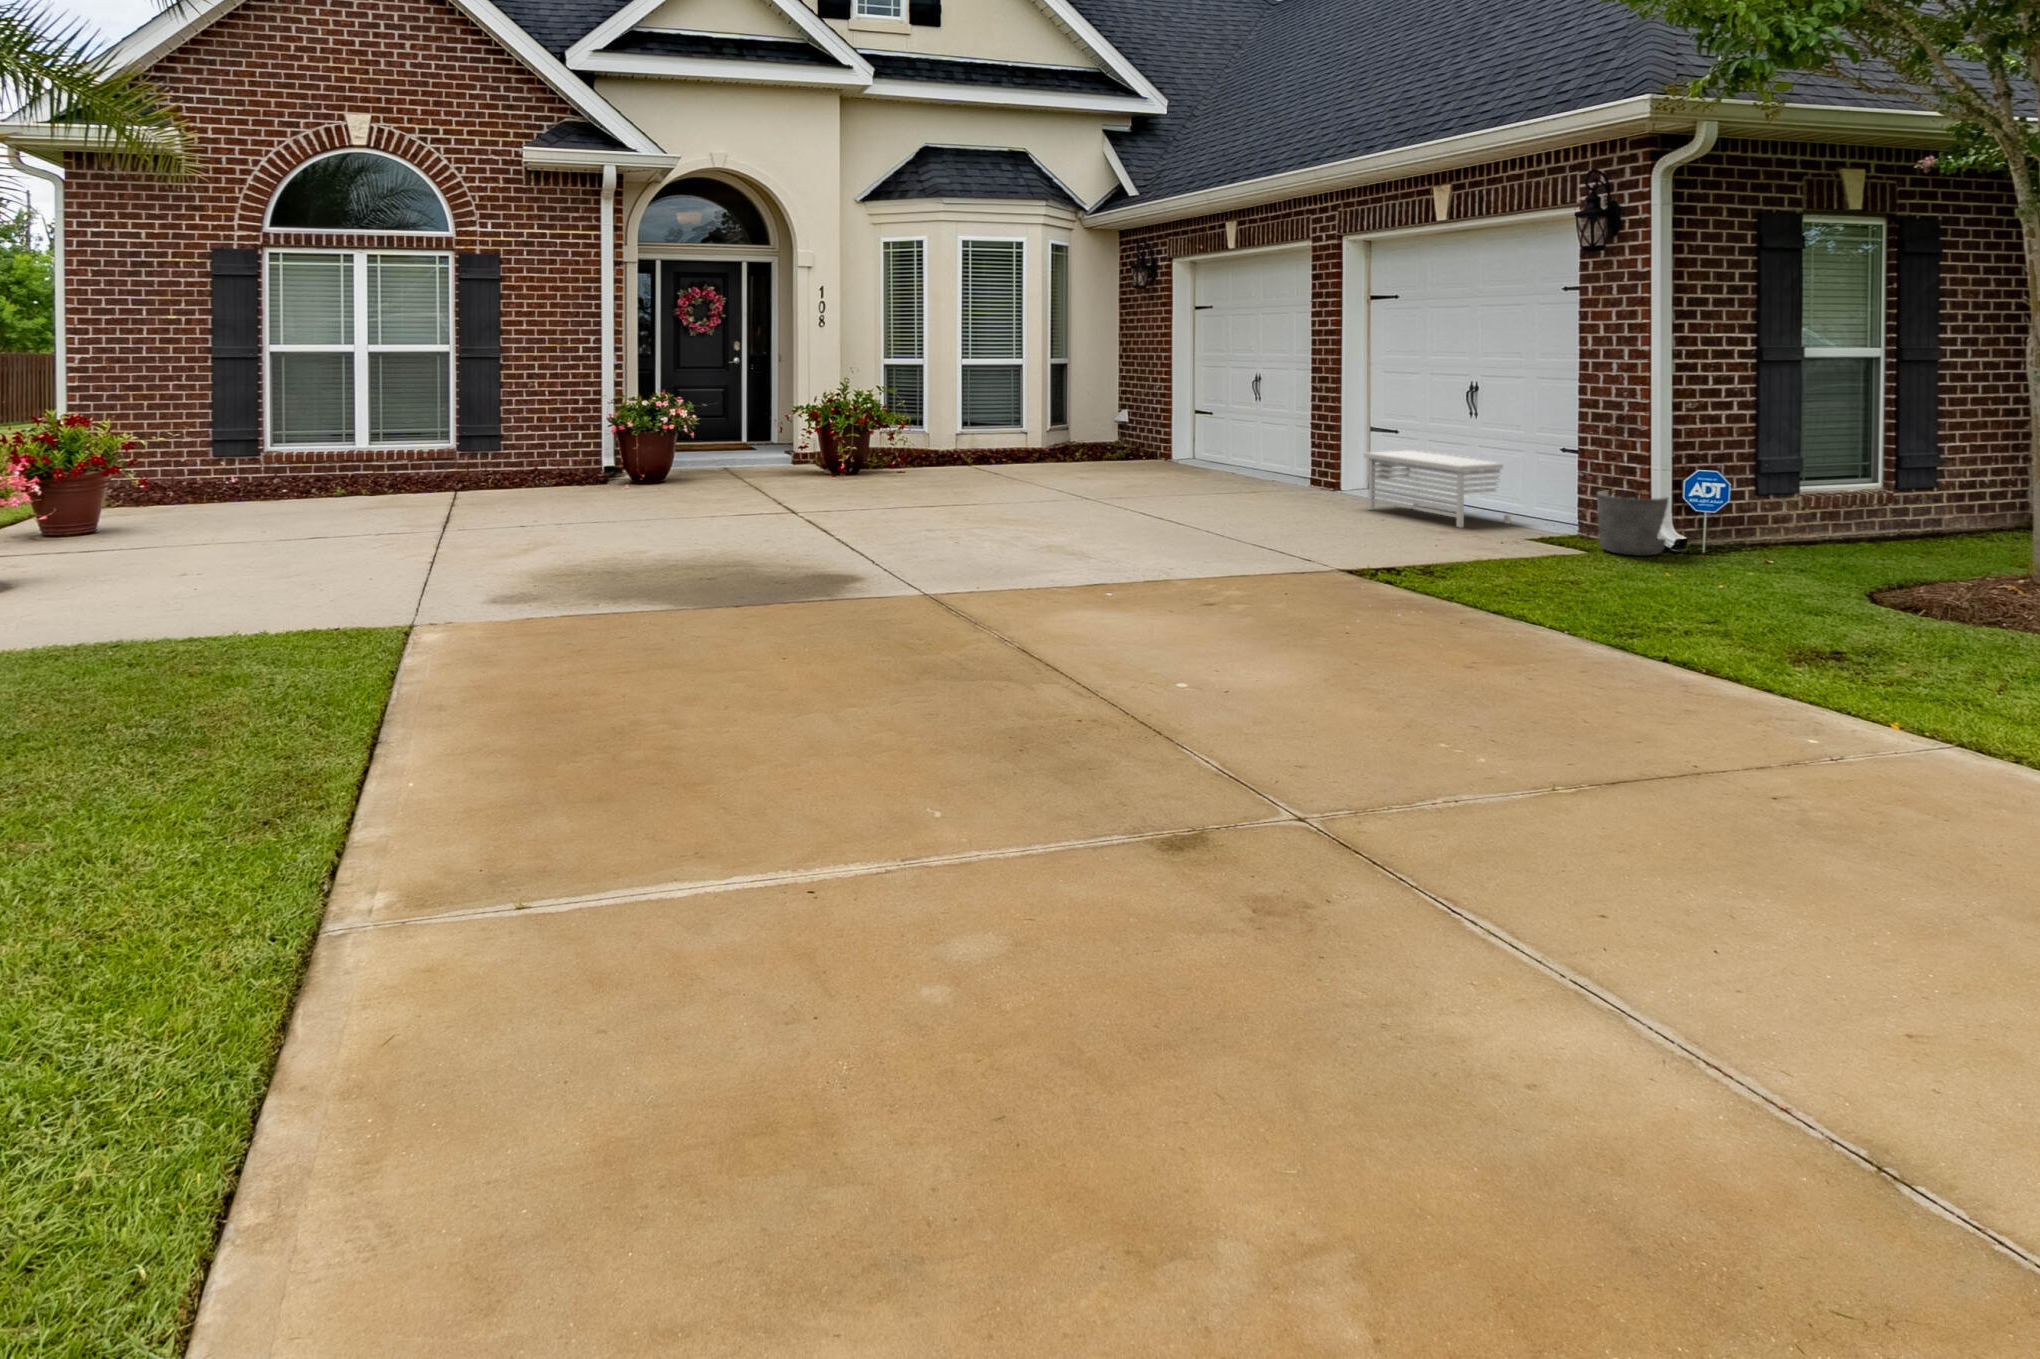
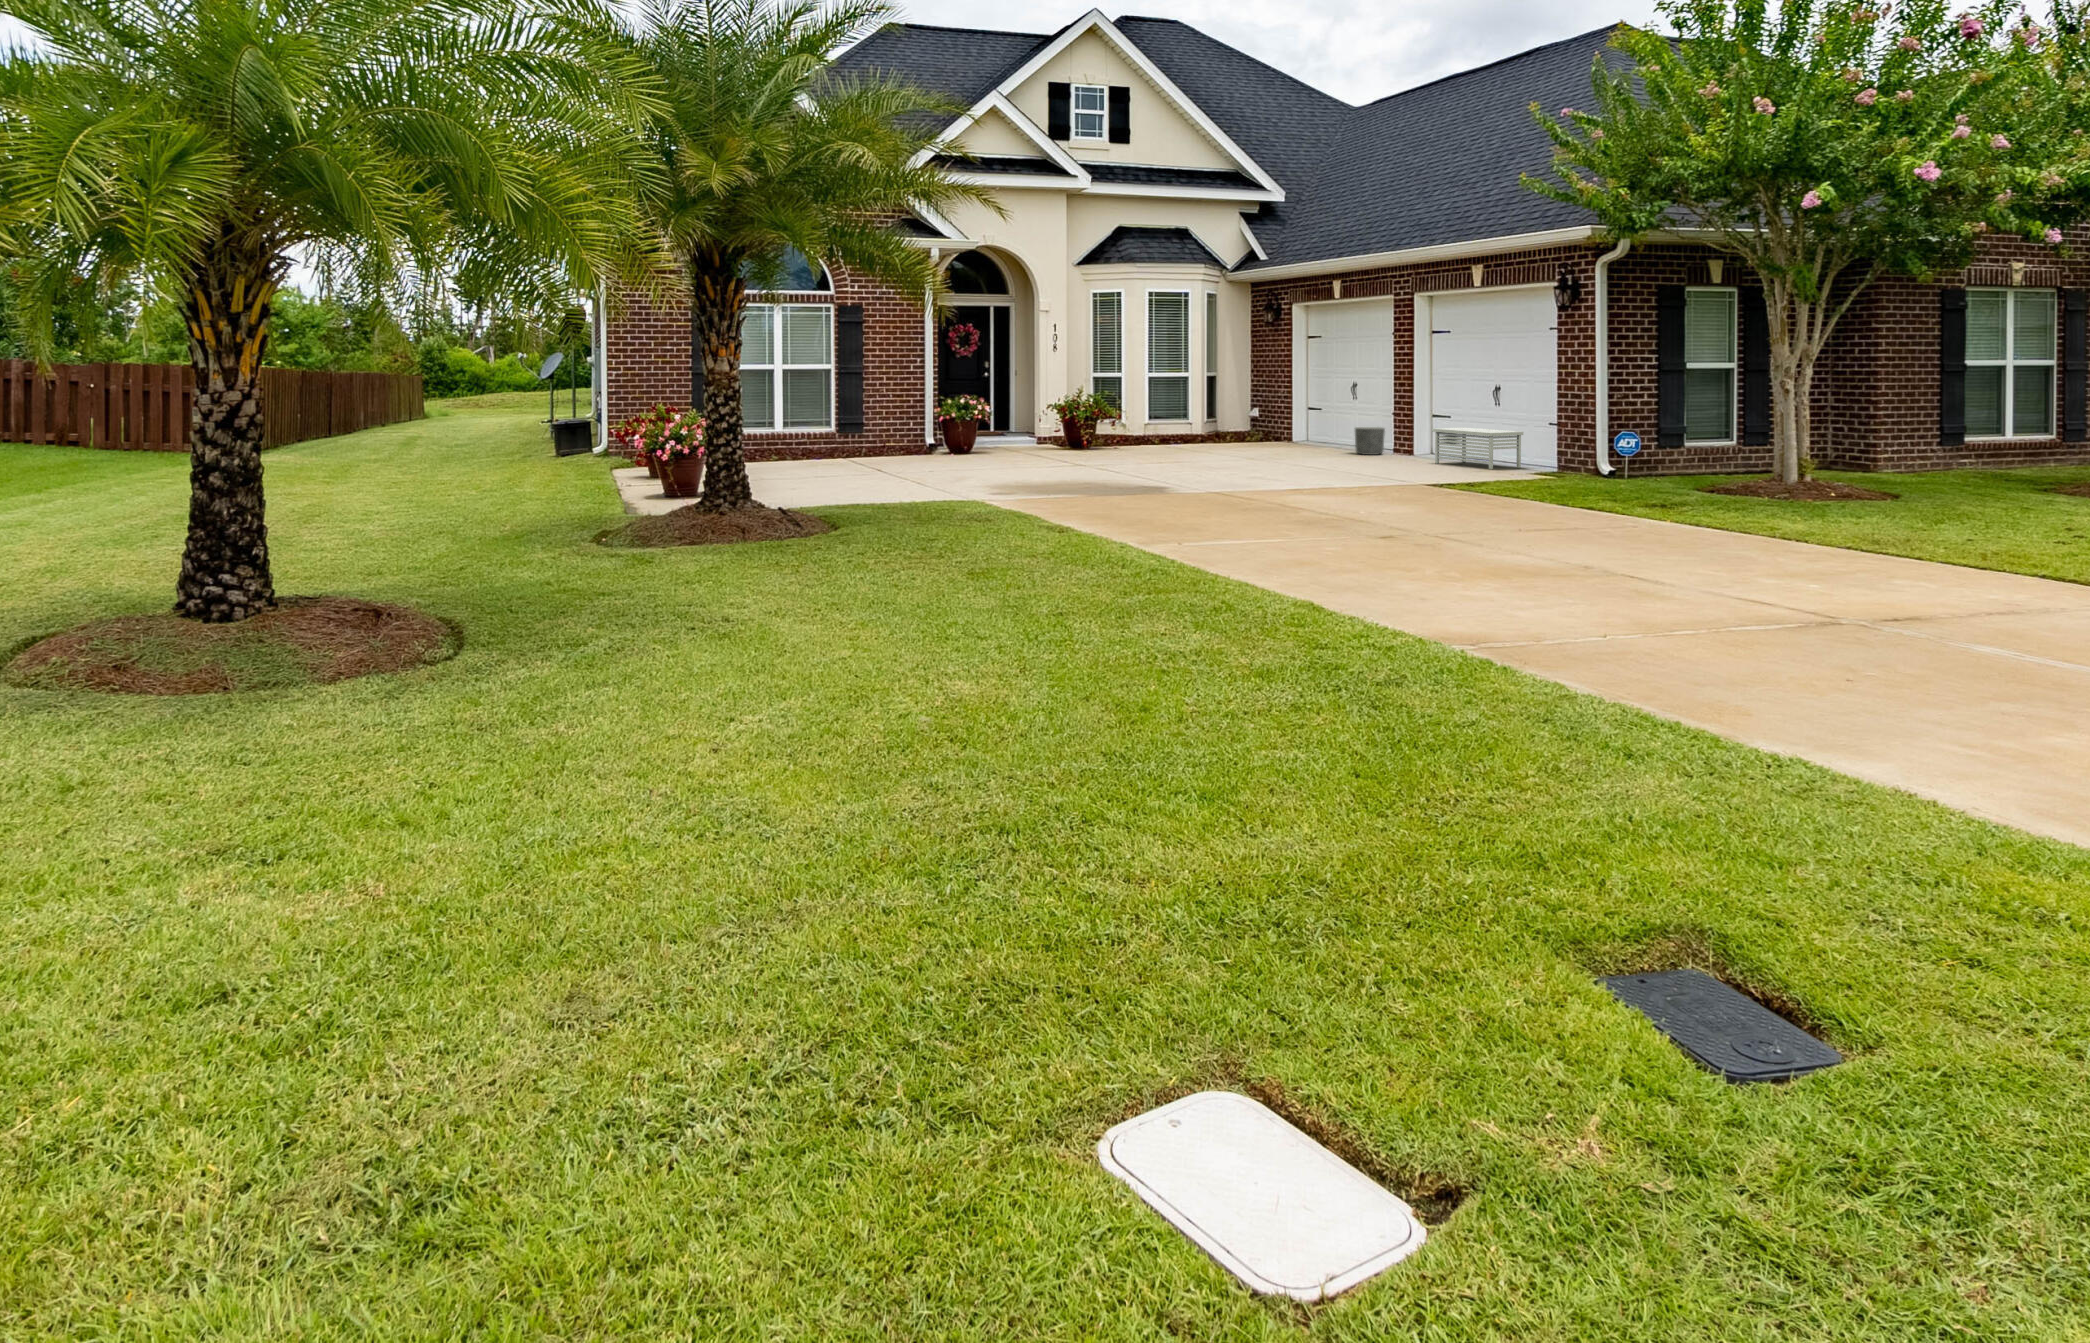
planter: present [1597,491,1668,556] -> present [1355,427,1385,455]

